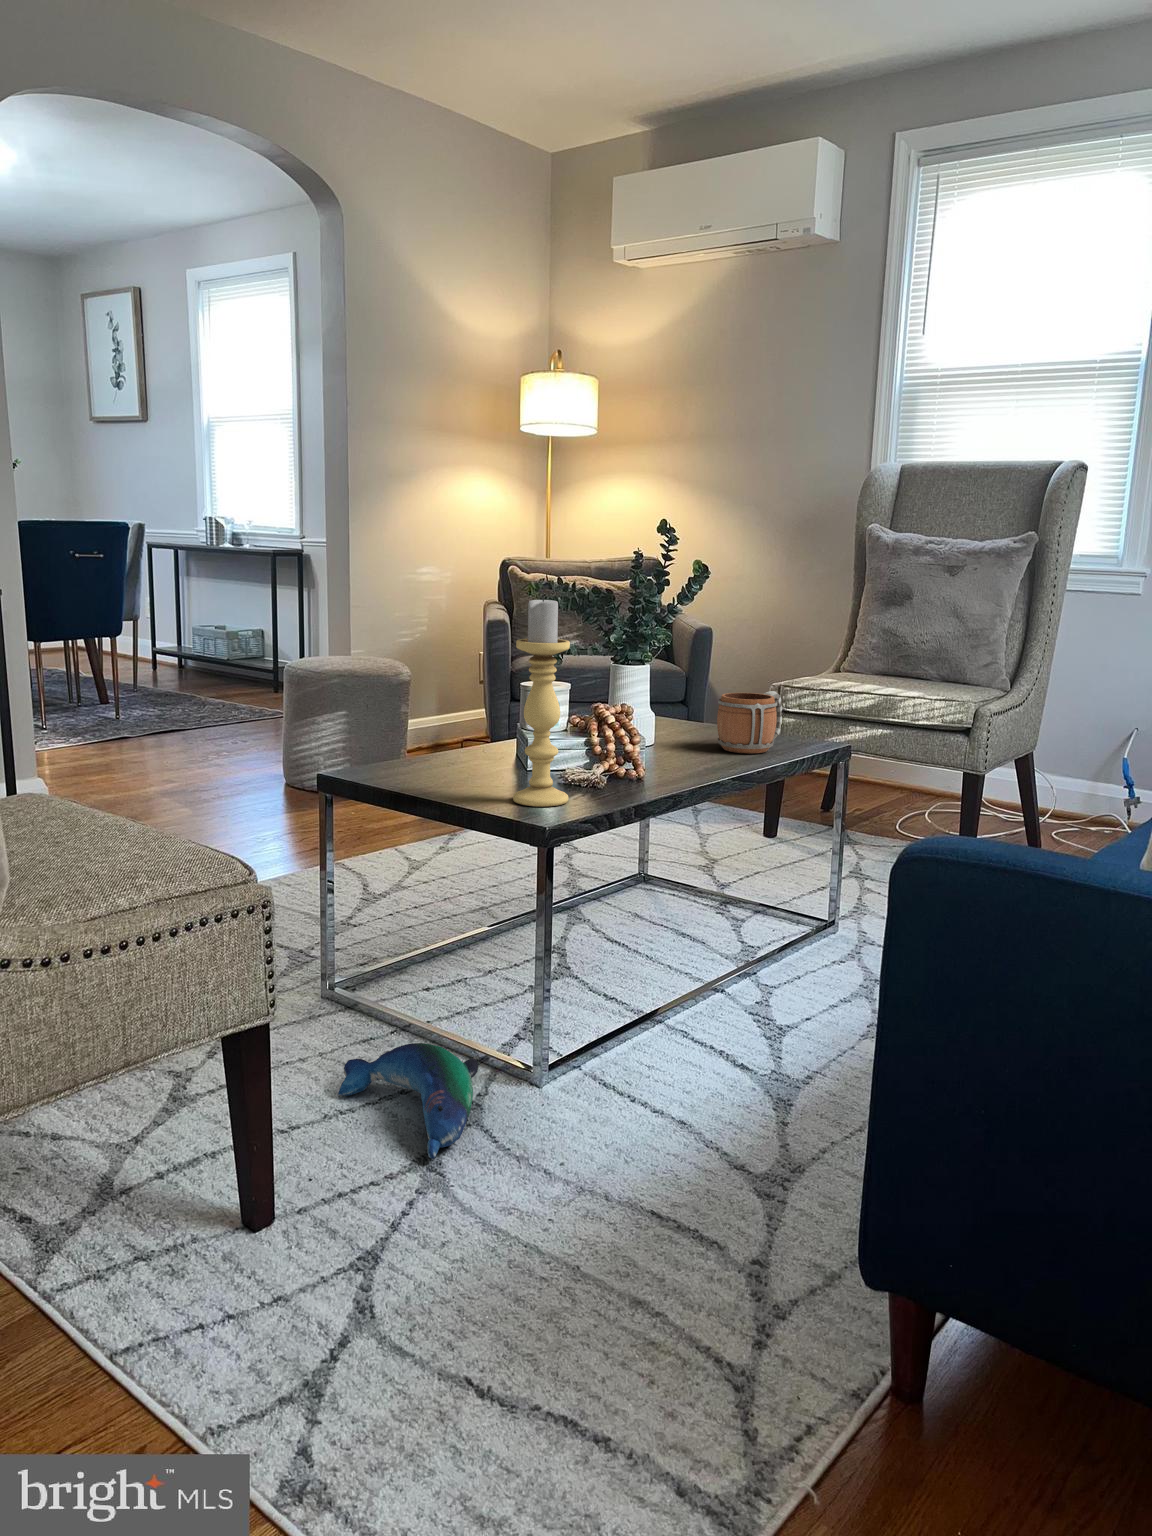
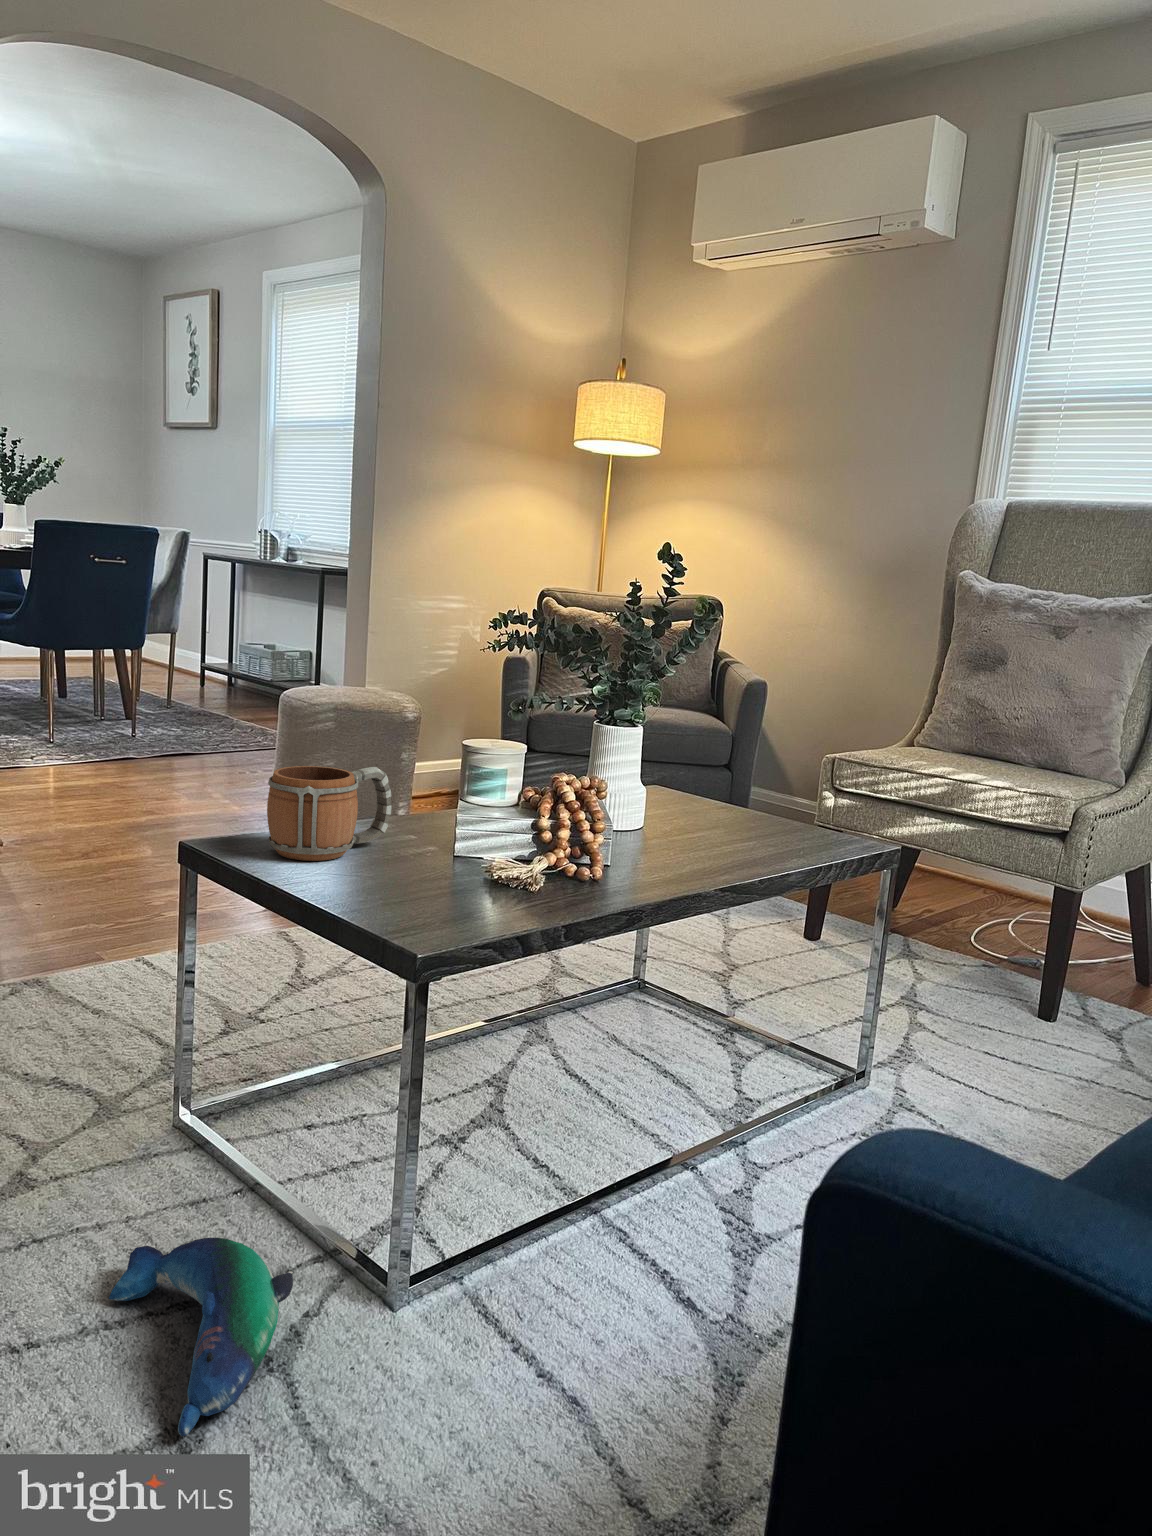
candle holder: present [513,596,570,806] -> none [405,633,491,918]
mug: present [717,691,782,753] -> present [267,766,392,861]

